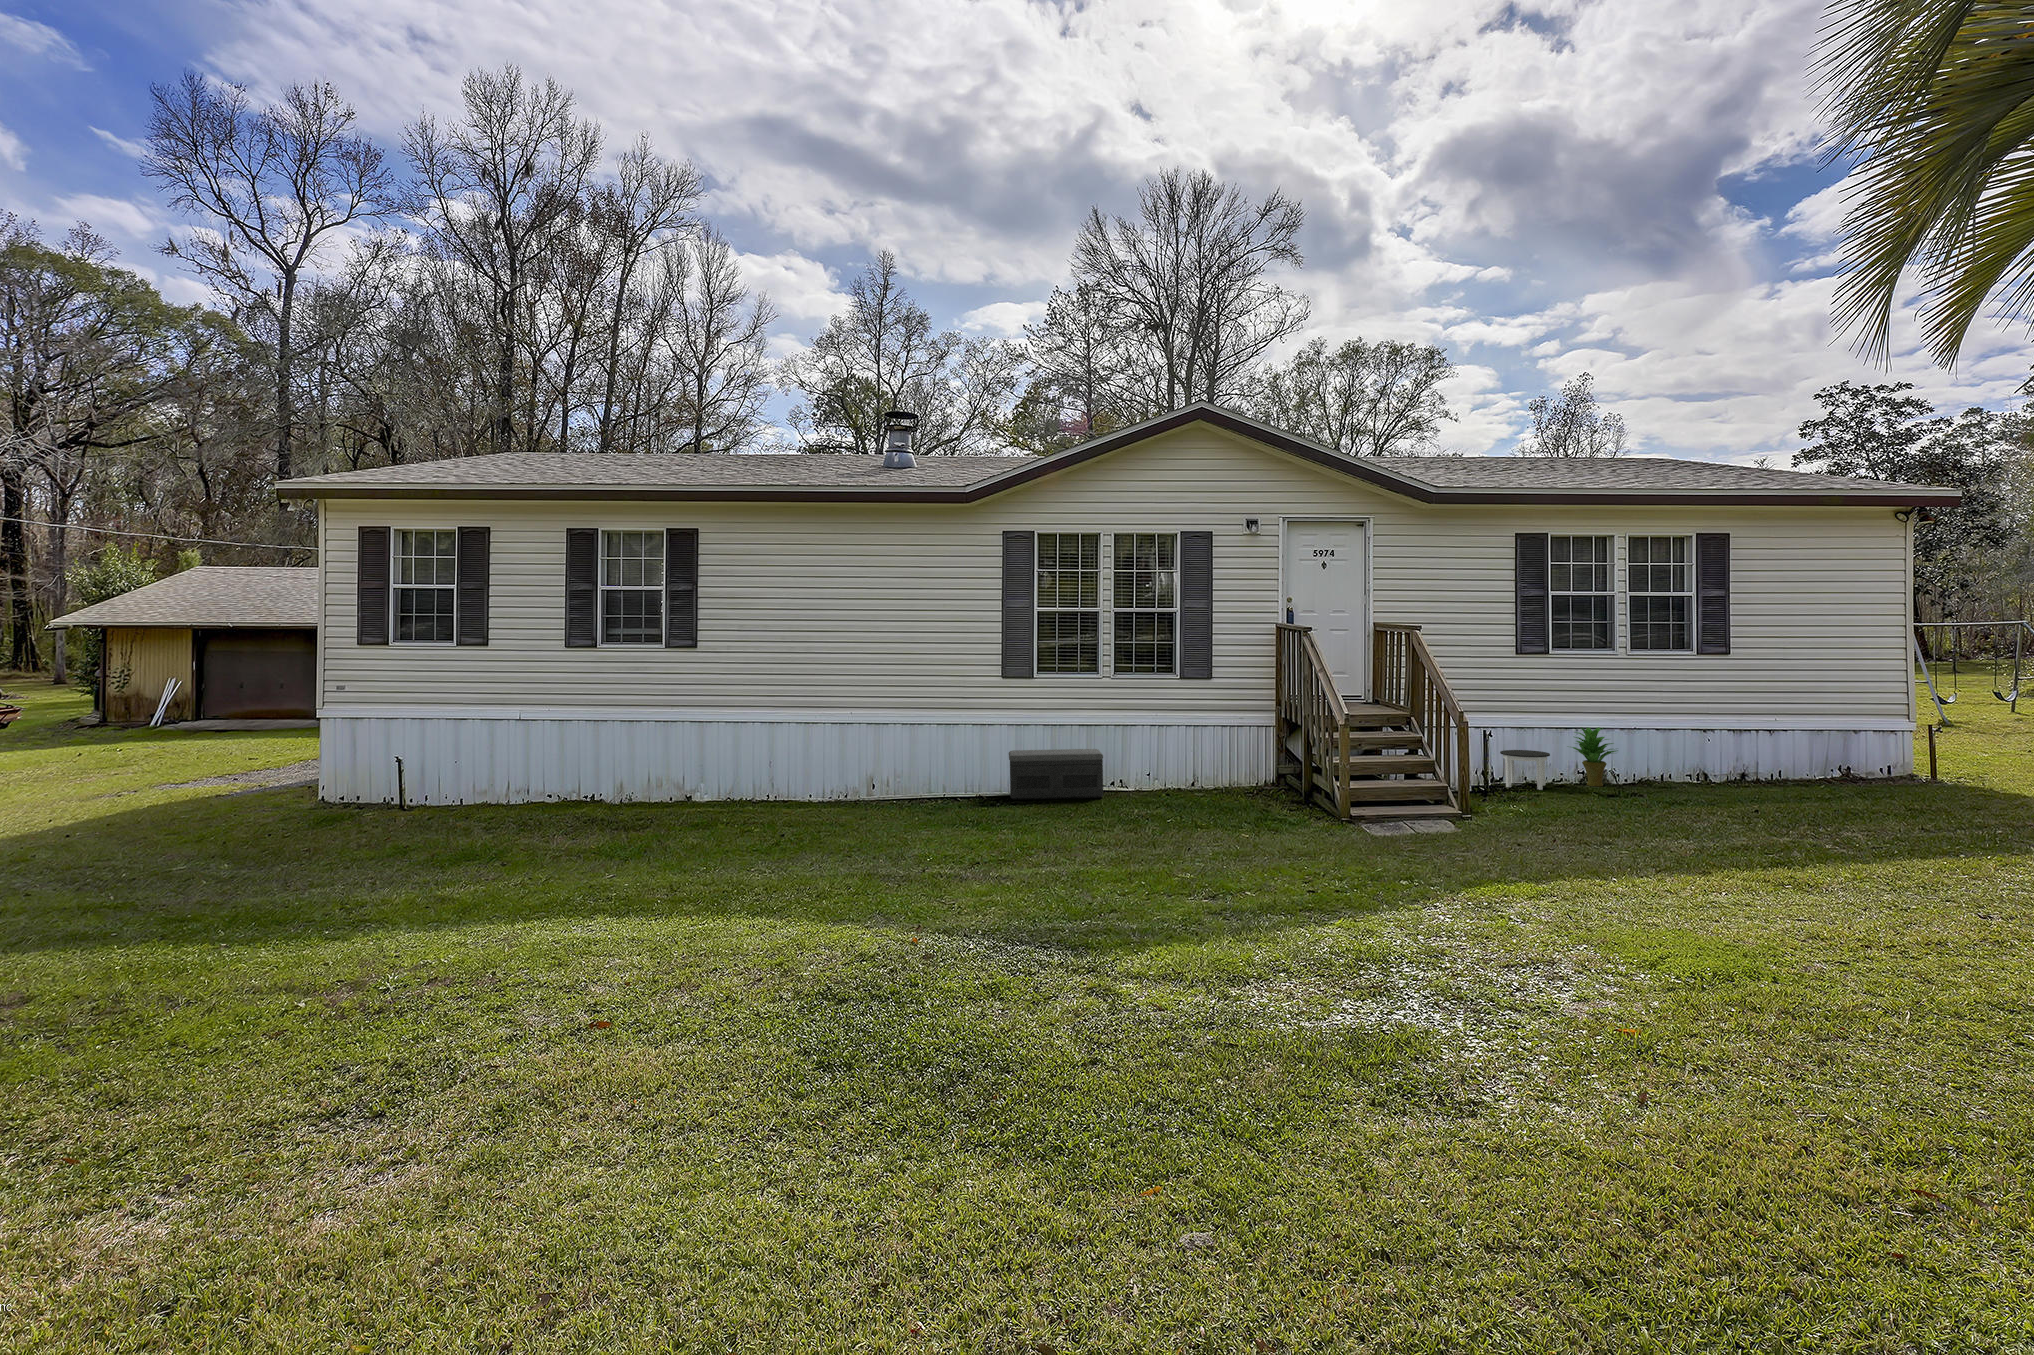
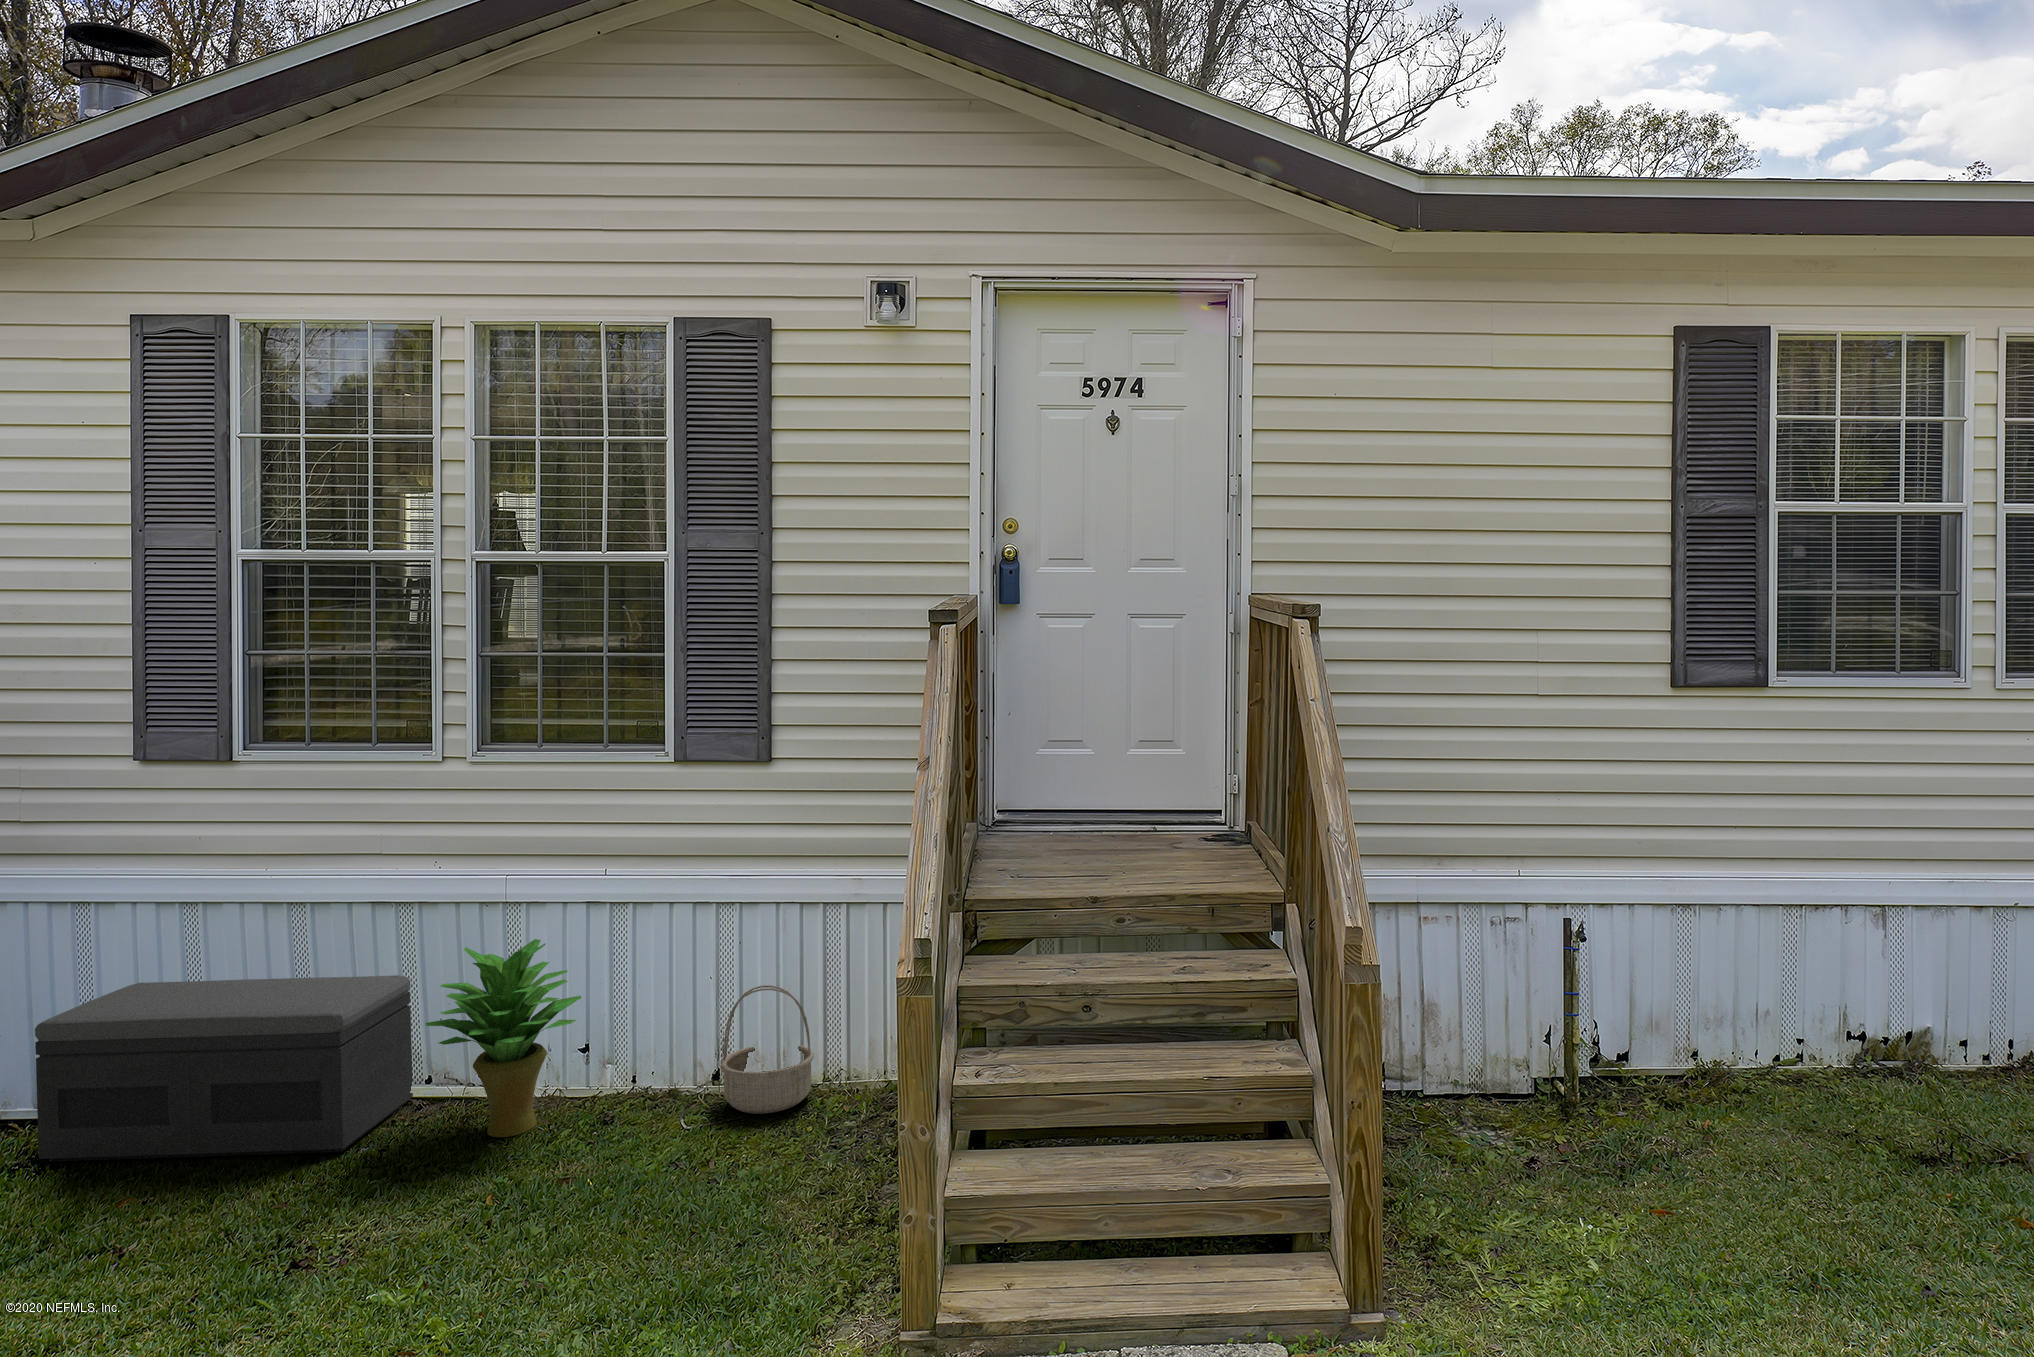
potted plant: present [1572,727,1618,786] -> present [425,939,581,1137]
round table: present [1500,750,1550,790] -> none [1617,966,1764,1115]
basket: none [1205,752,1235,792] -> present [720,985,814,1114]

